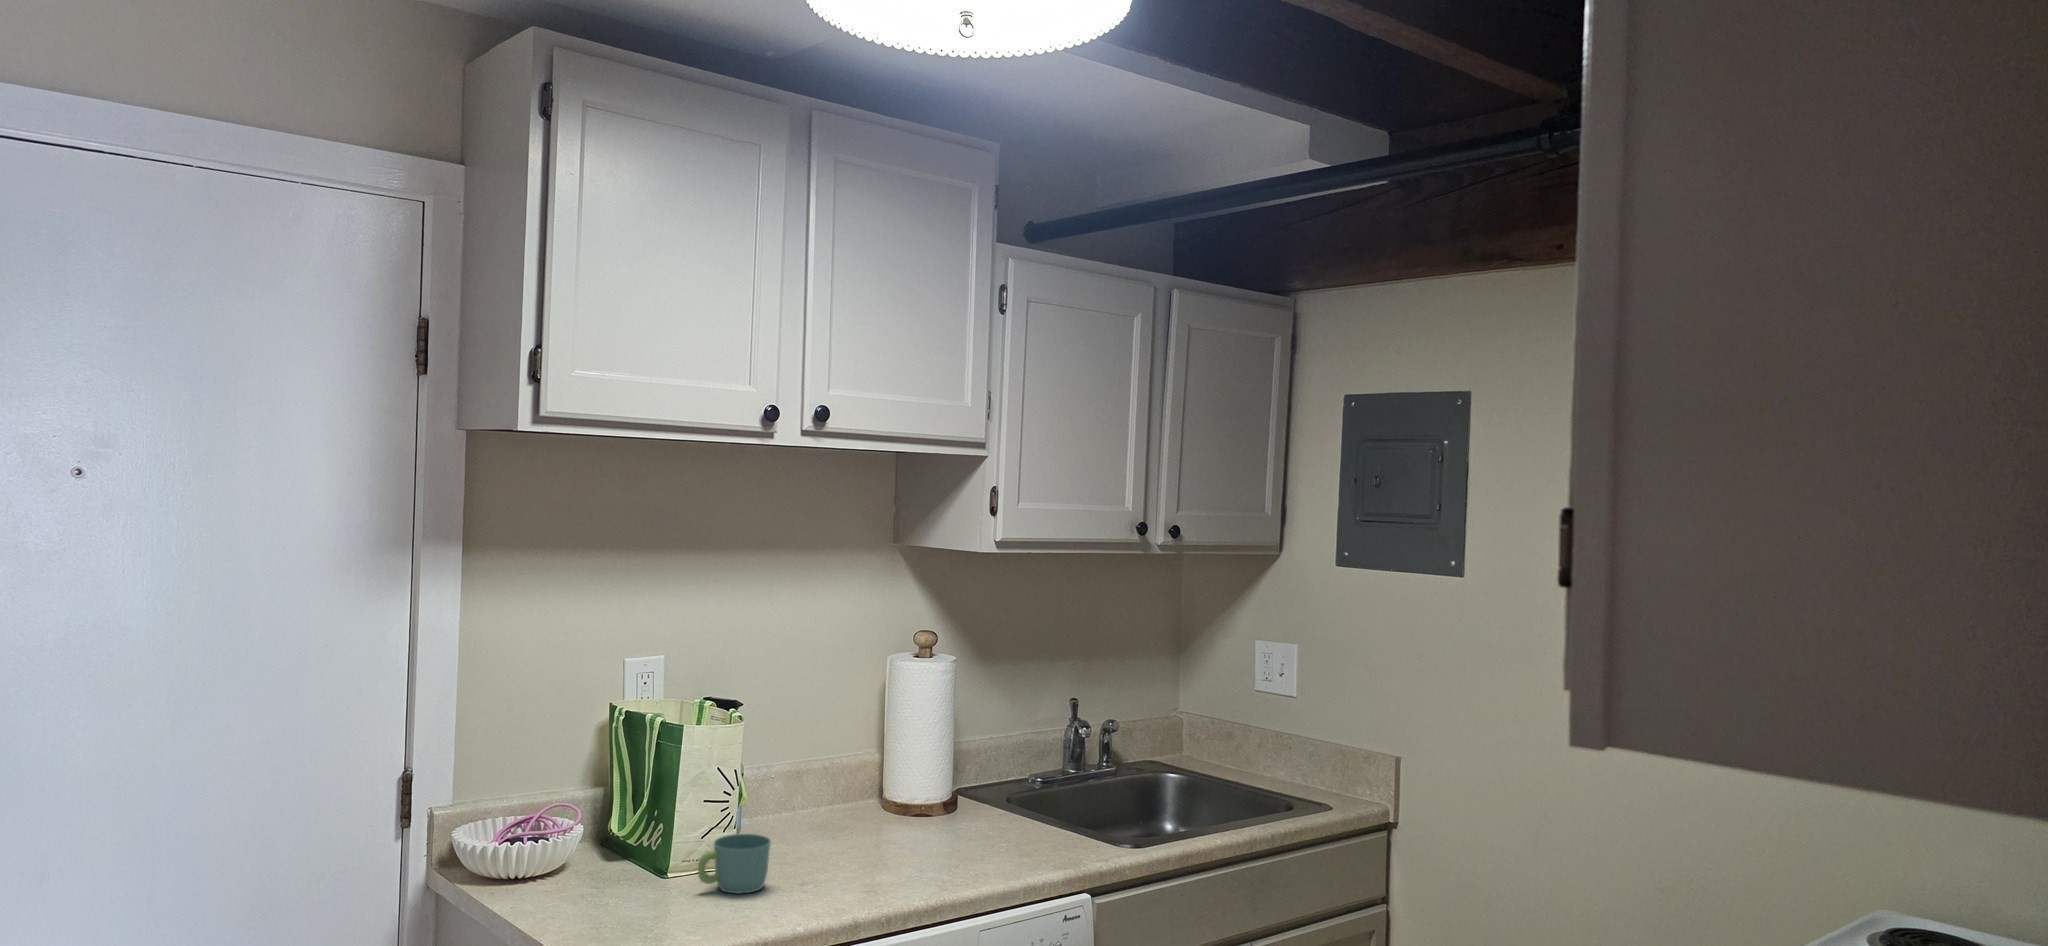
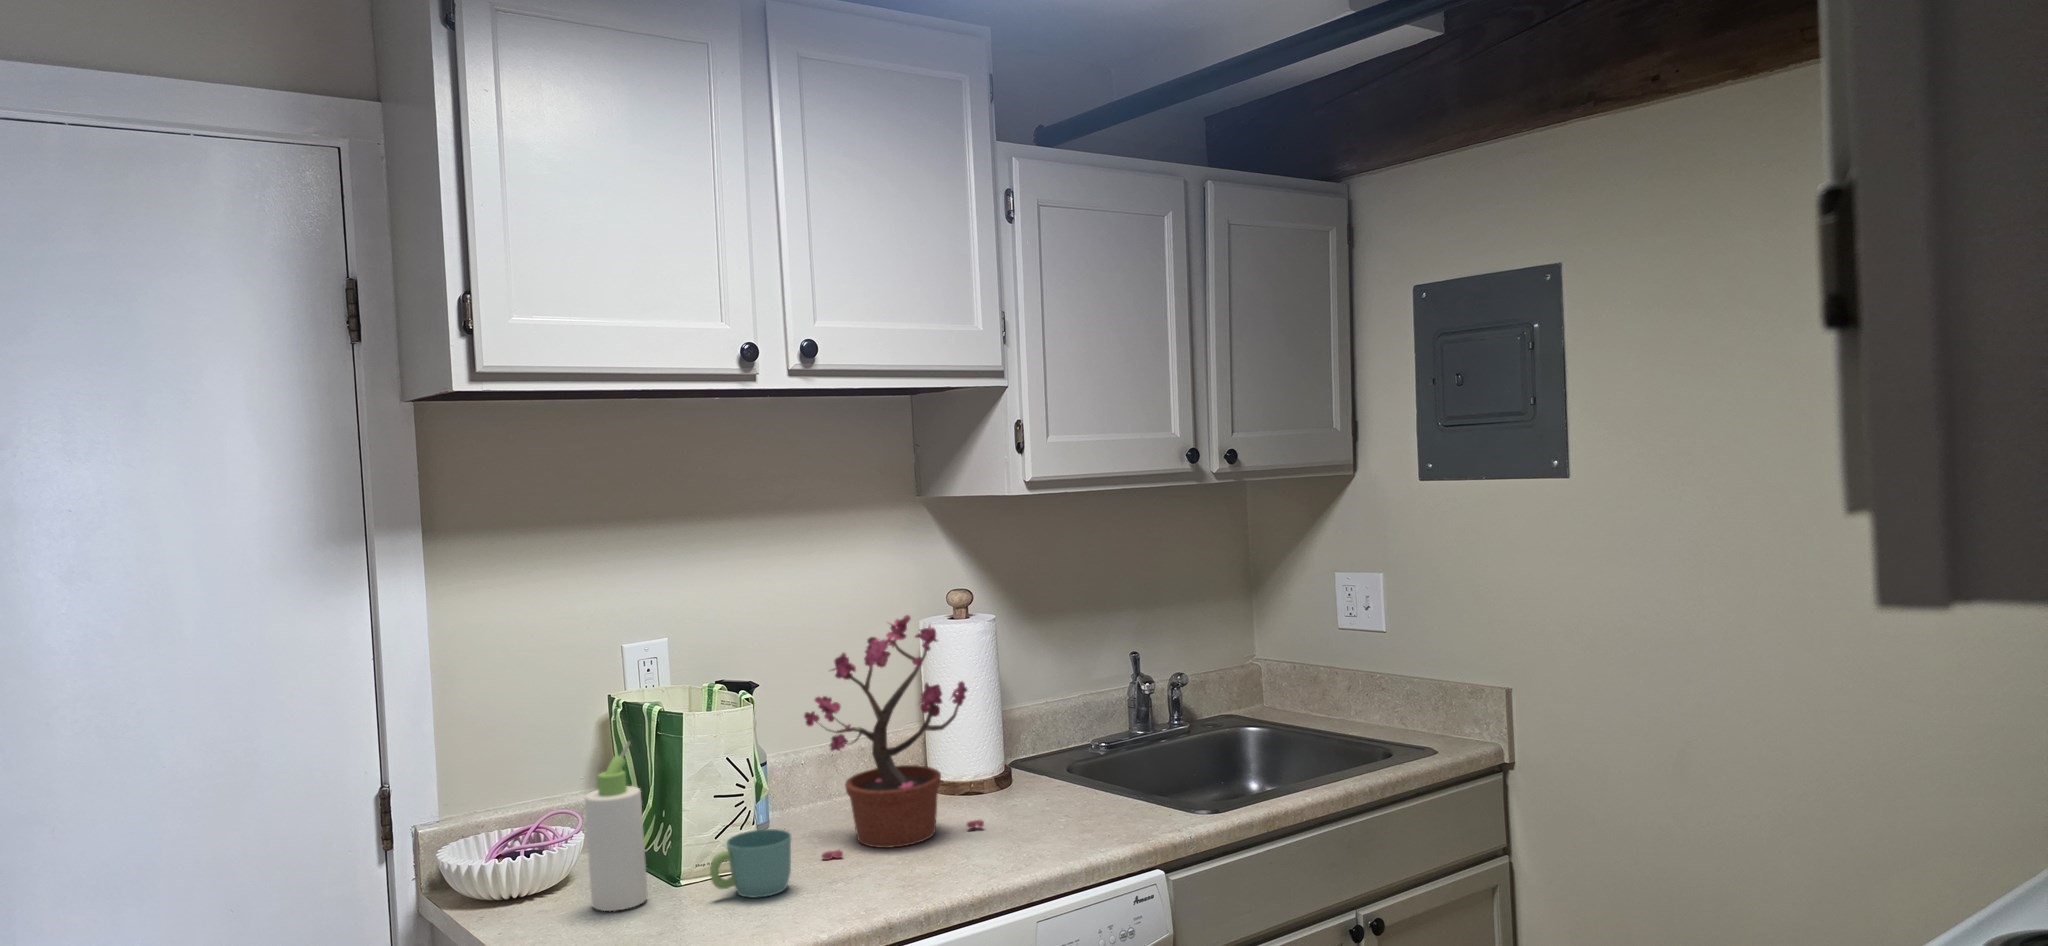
potted plant: none [784,653,935,865] -> present [804,615,984,860]
bottle: none [590,747,643,896] -> present [585,741,648,911]

